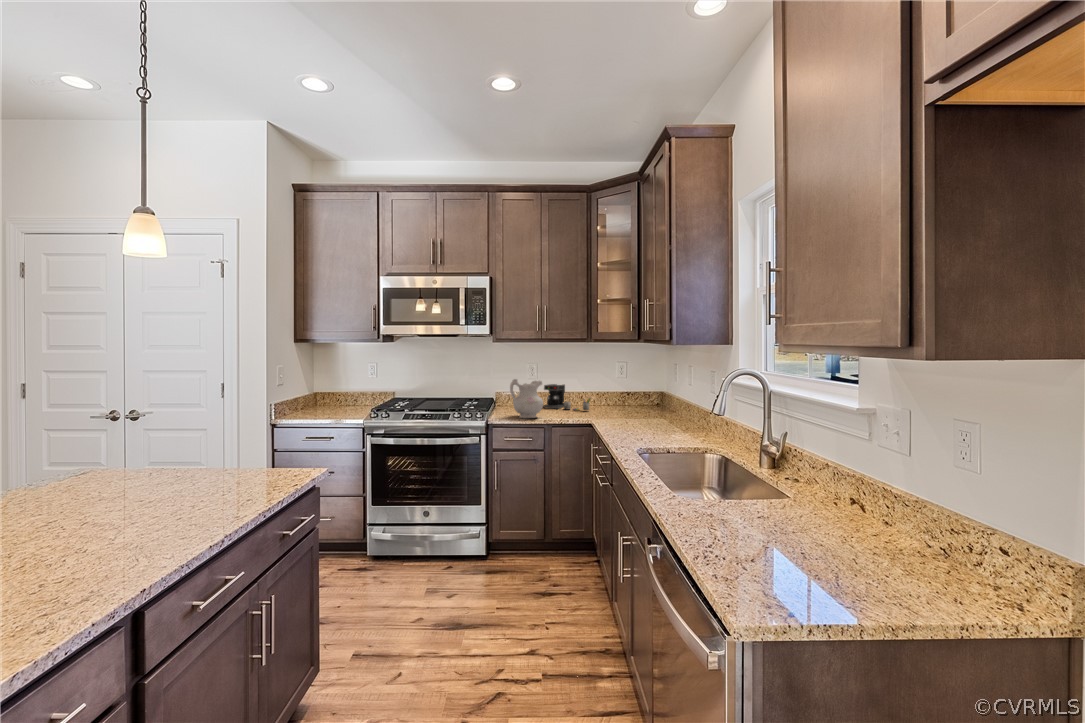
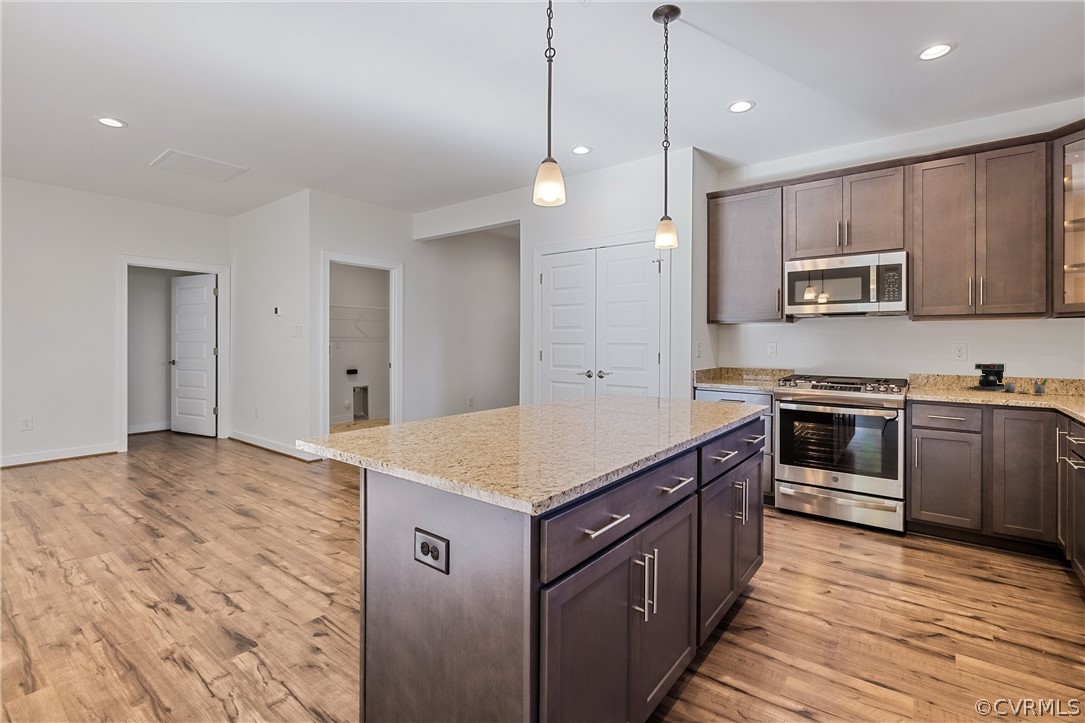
ceramic pitcher: present [510,379,543,418] -> none [934,355,979,397]

